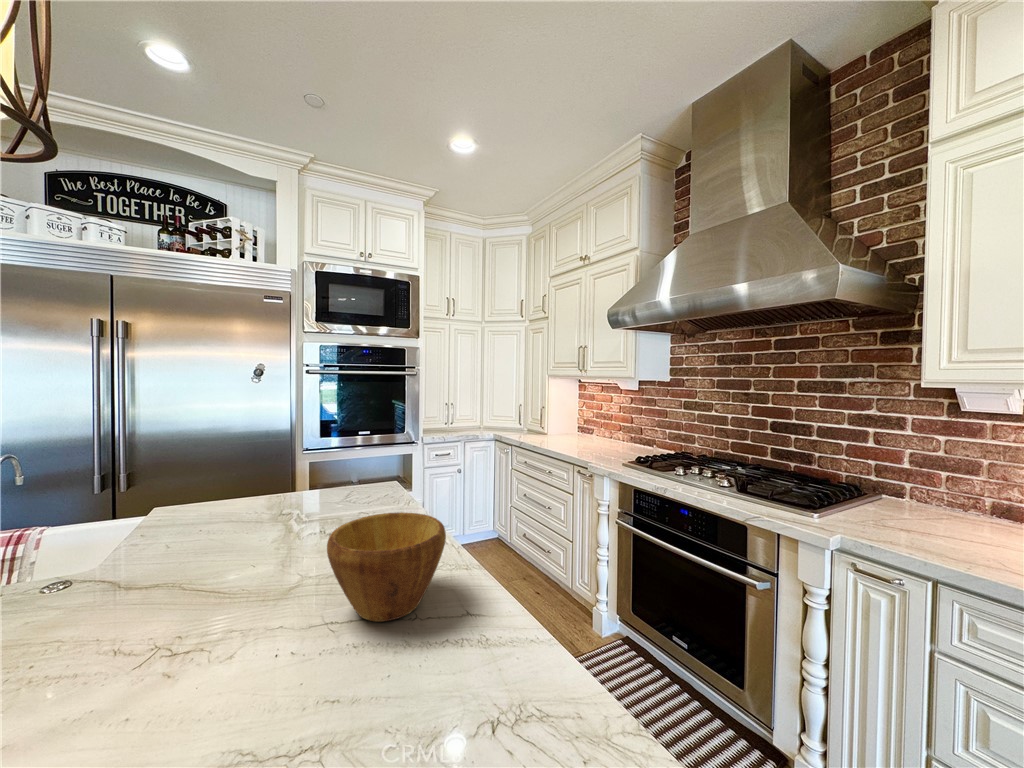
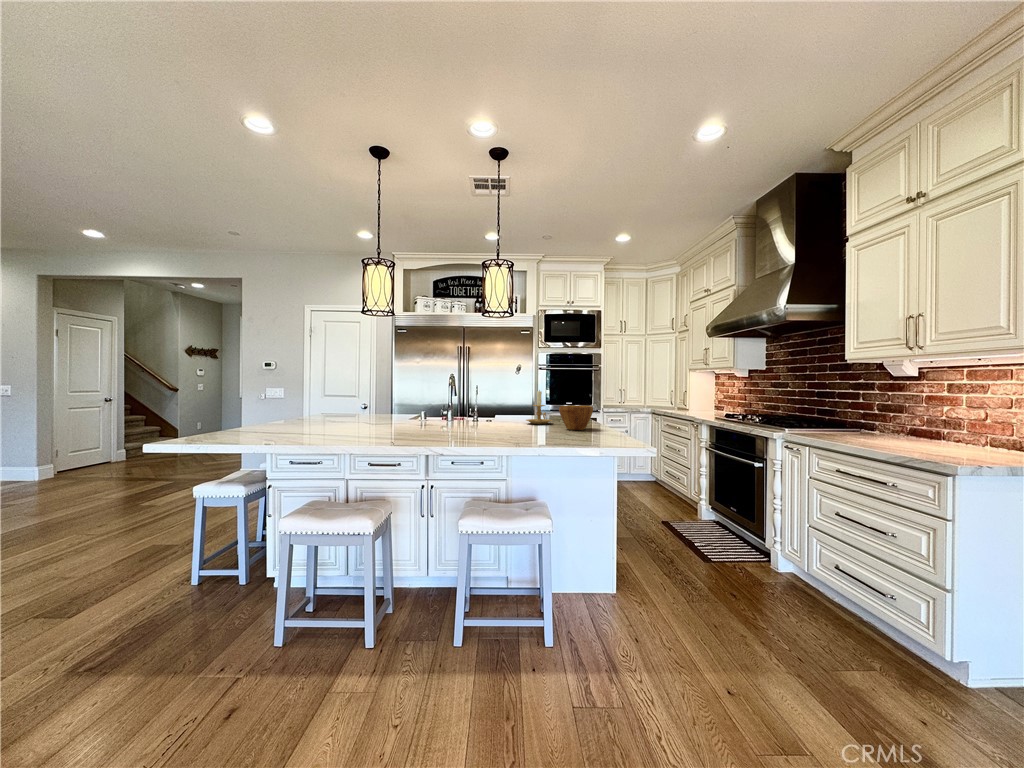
candle holder: none [220,454,315,565] -> present [526,390,552,424]

